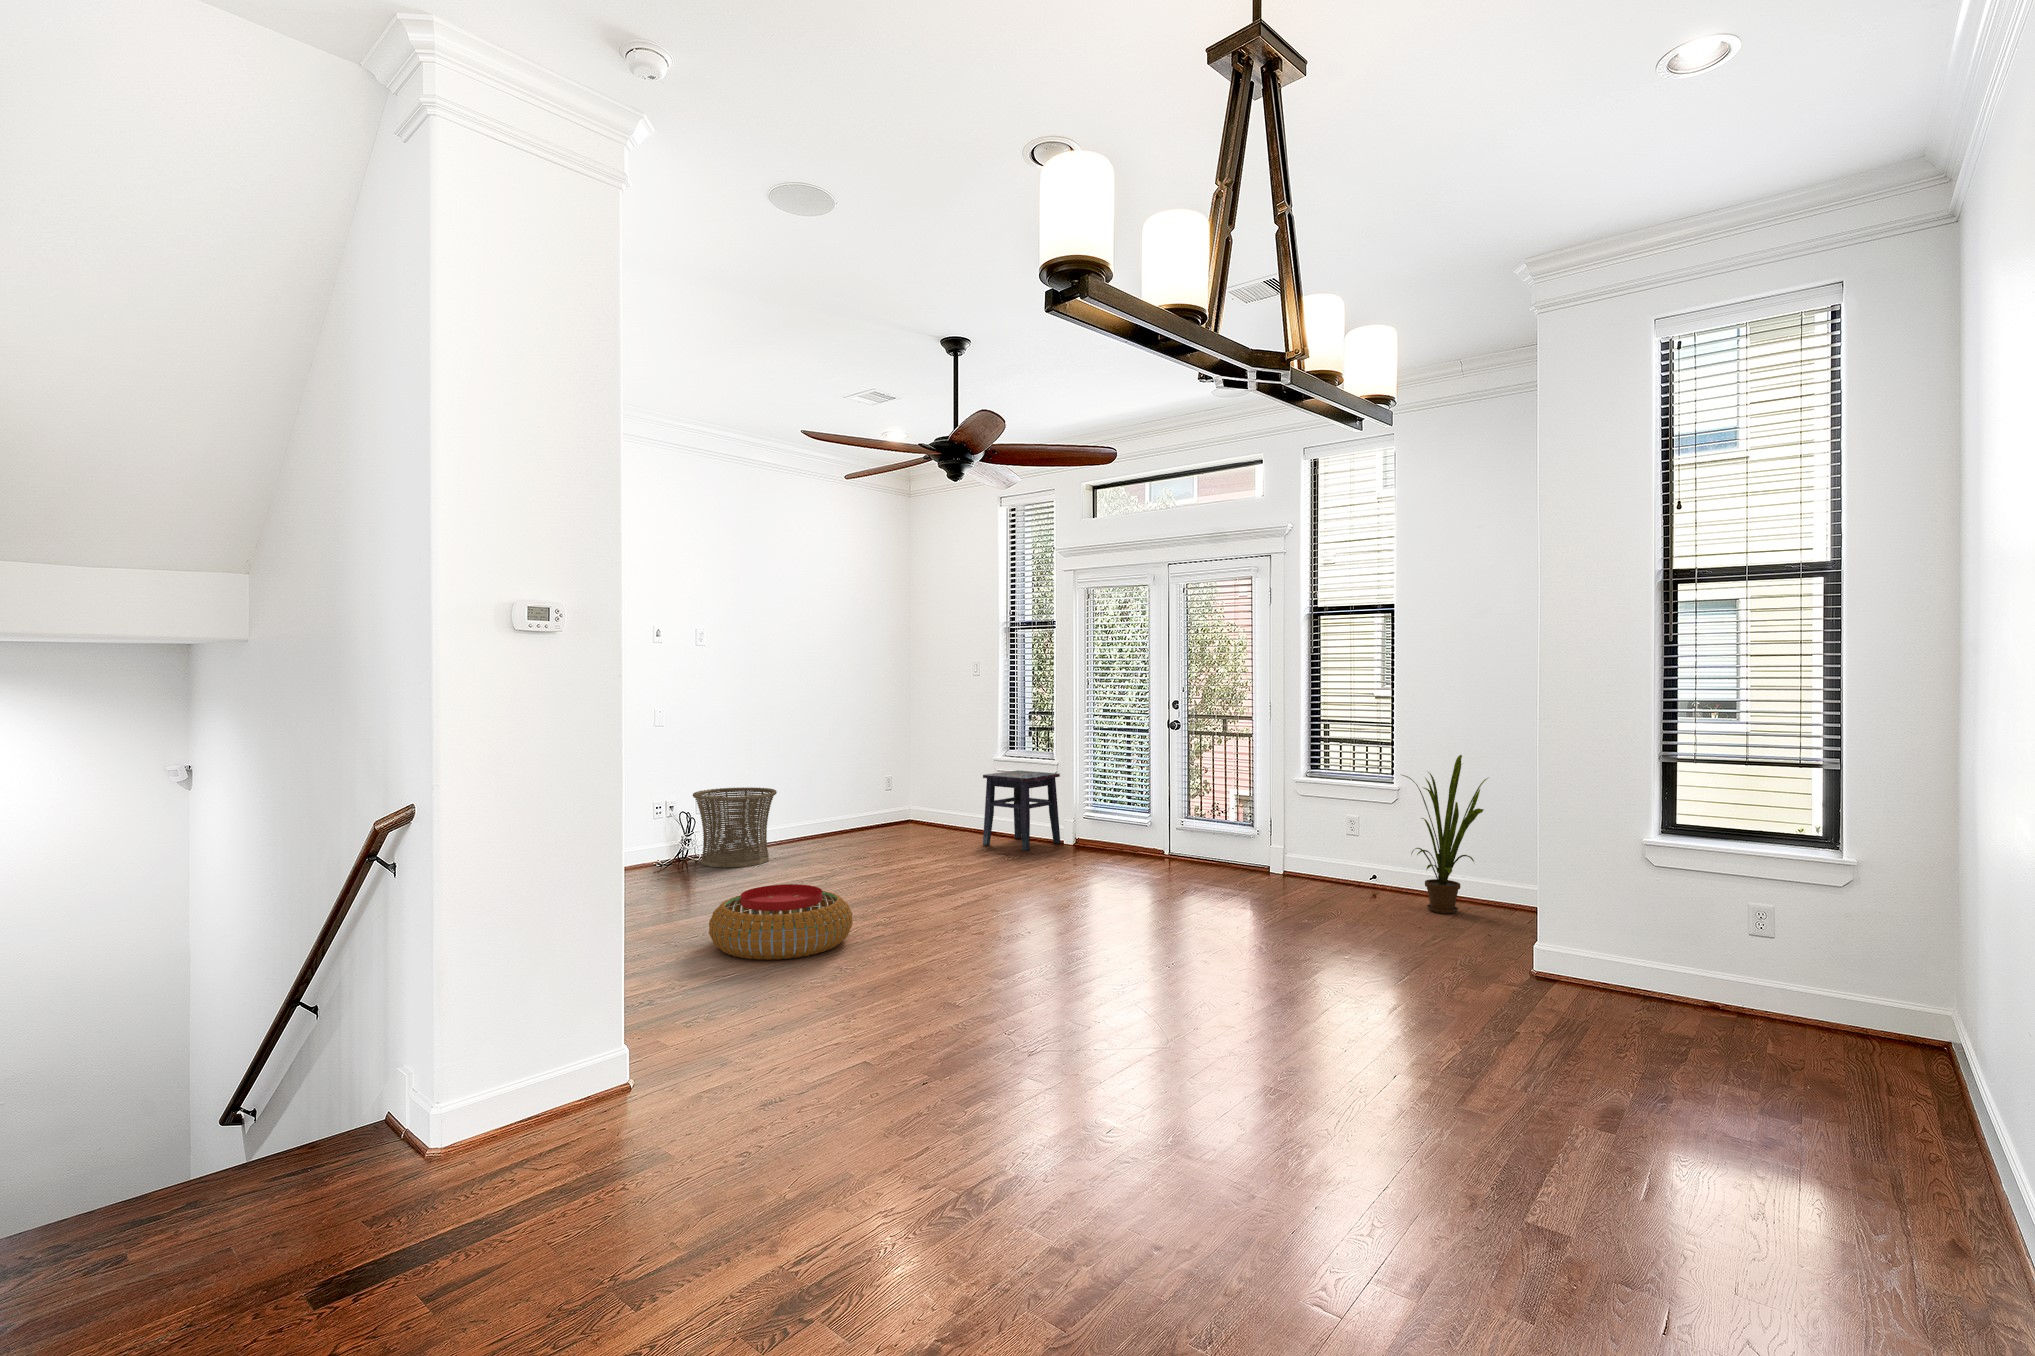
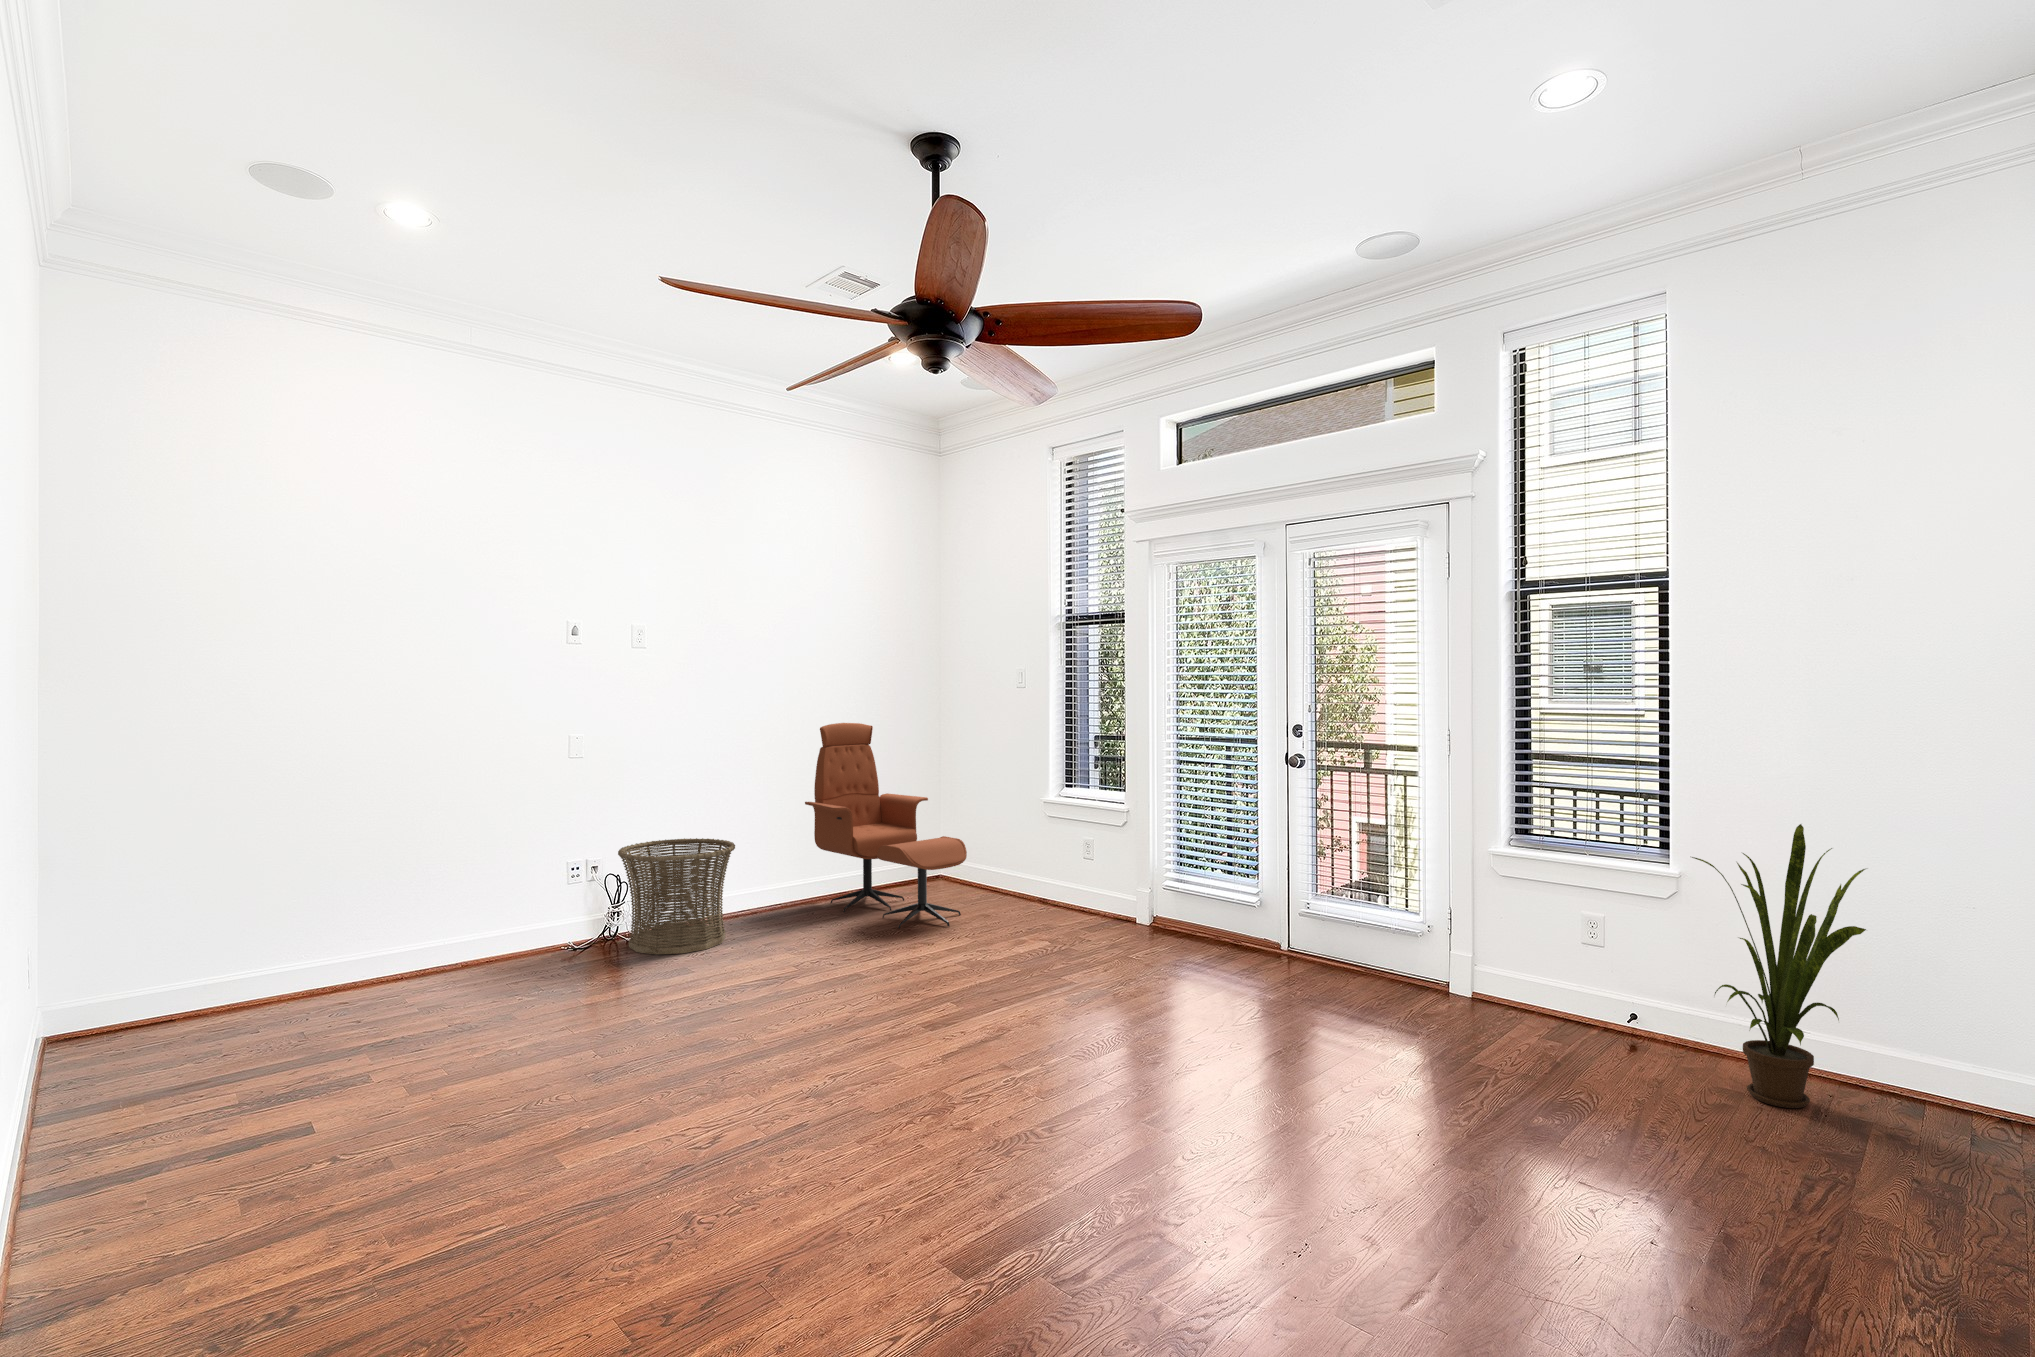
lounge chair: none [816,703,940,851] -> present [805,723,967,928]
side table: present [983,770,1060,851] -> none [1025,816,1134,934]
pouf: present [709,884,853,960] -> none [499,1029,749,1185]

